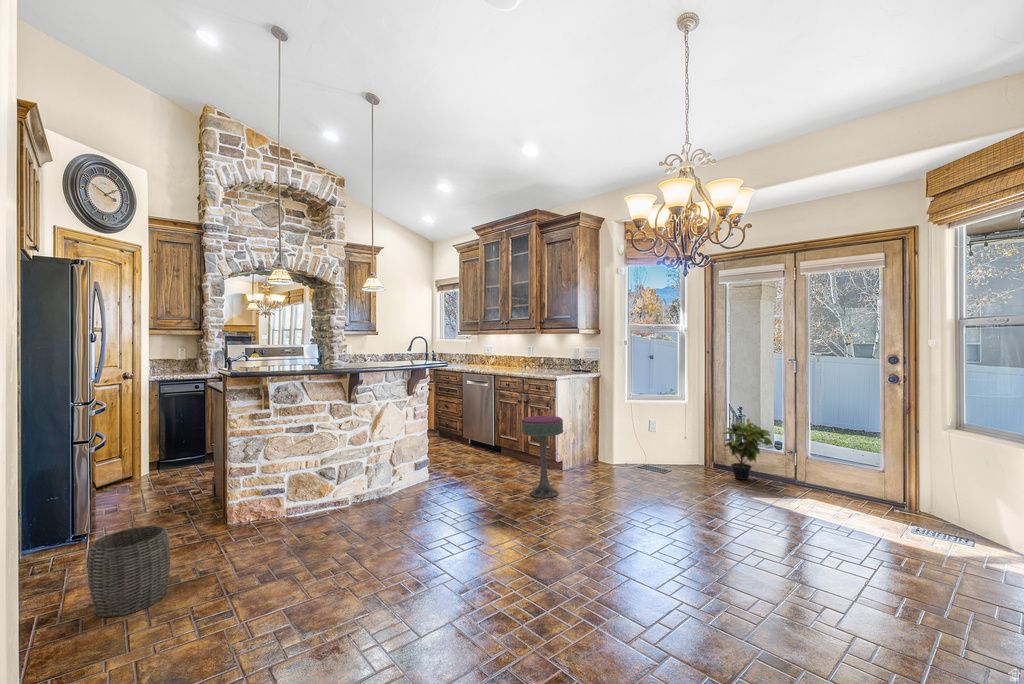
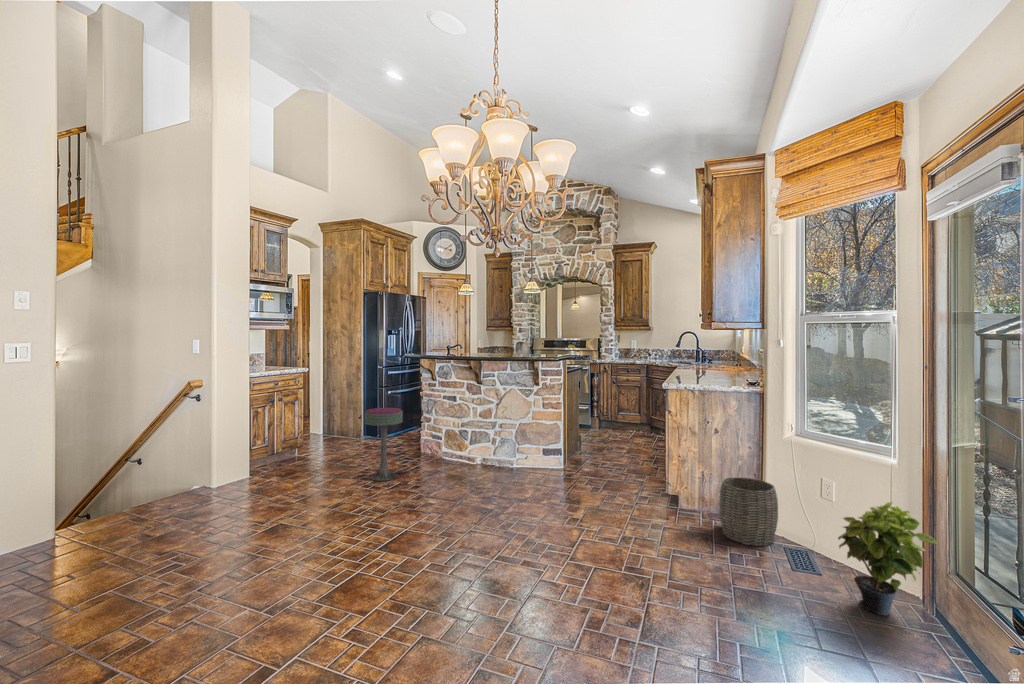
bar stool: present [522,416,563,498] -> present [364,408,403,481]
woven basket: present [88,526,170,617] -> present [720,477,778,546]

